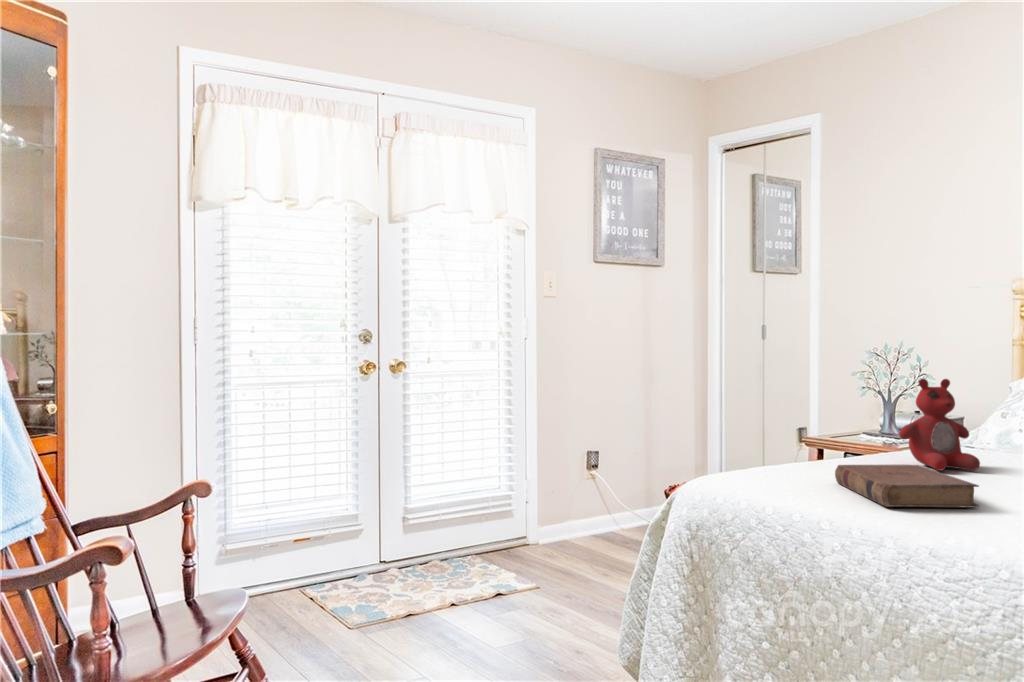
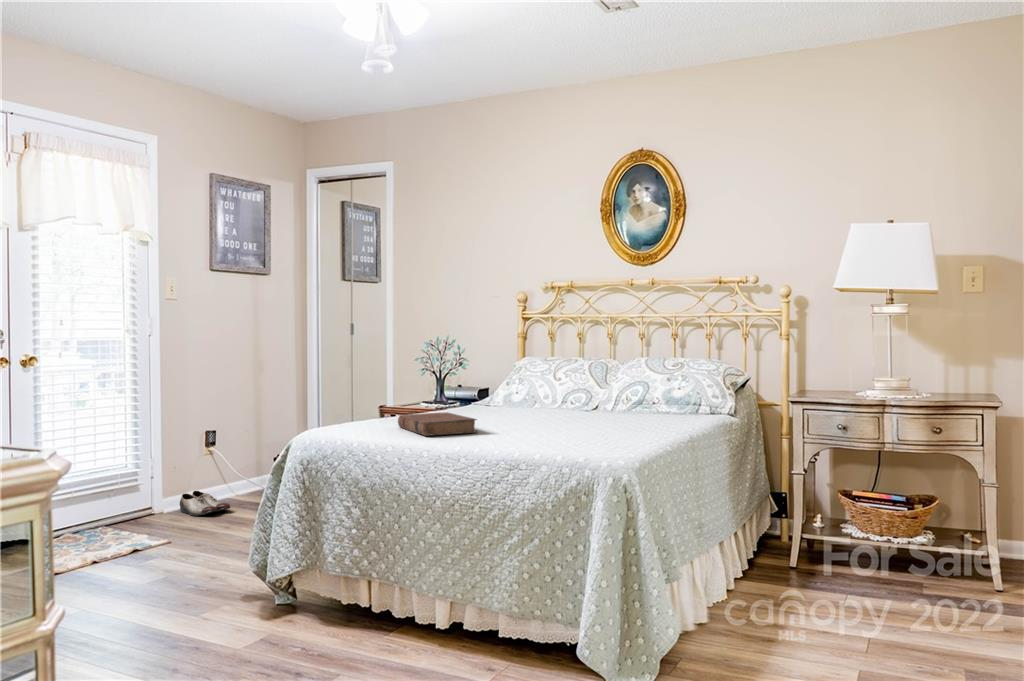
stuffed bear: present [899,379,980,471] -> none [439,358,486,417]
shoe: none [555,522,611,554] -> present [180,491,231,516]

